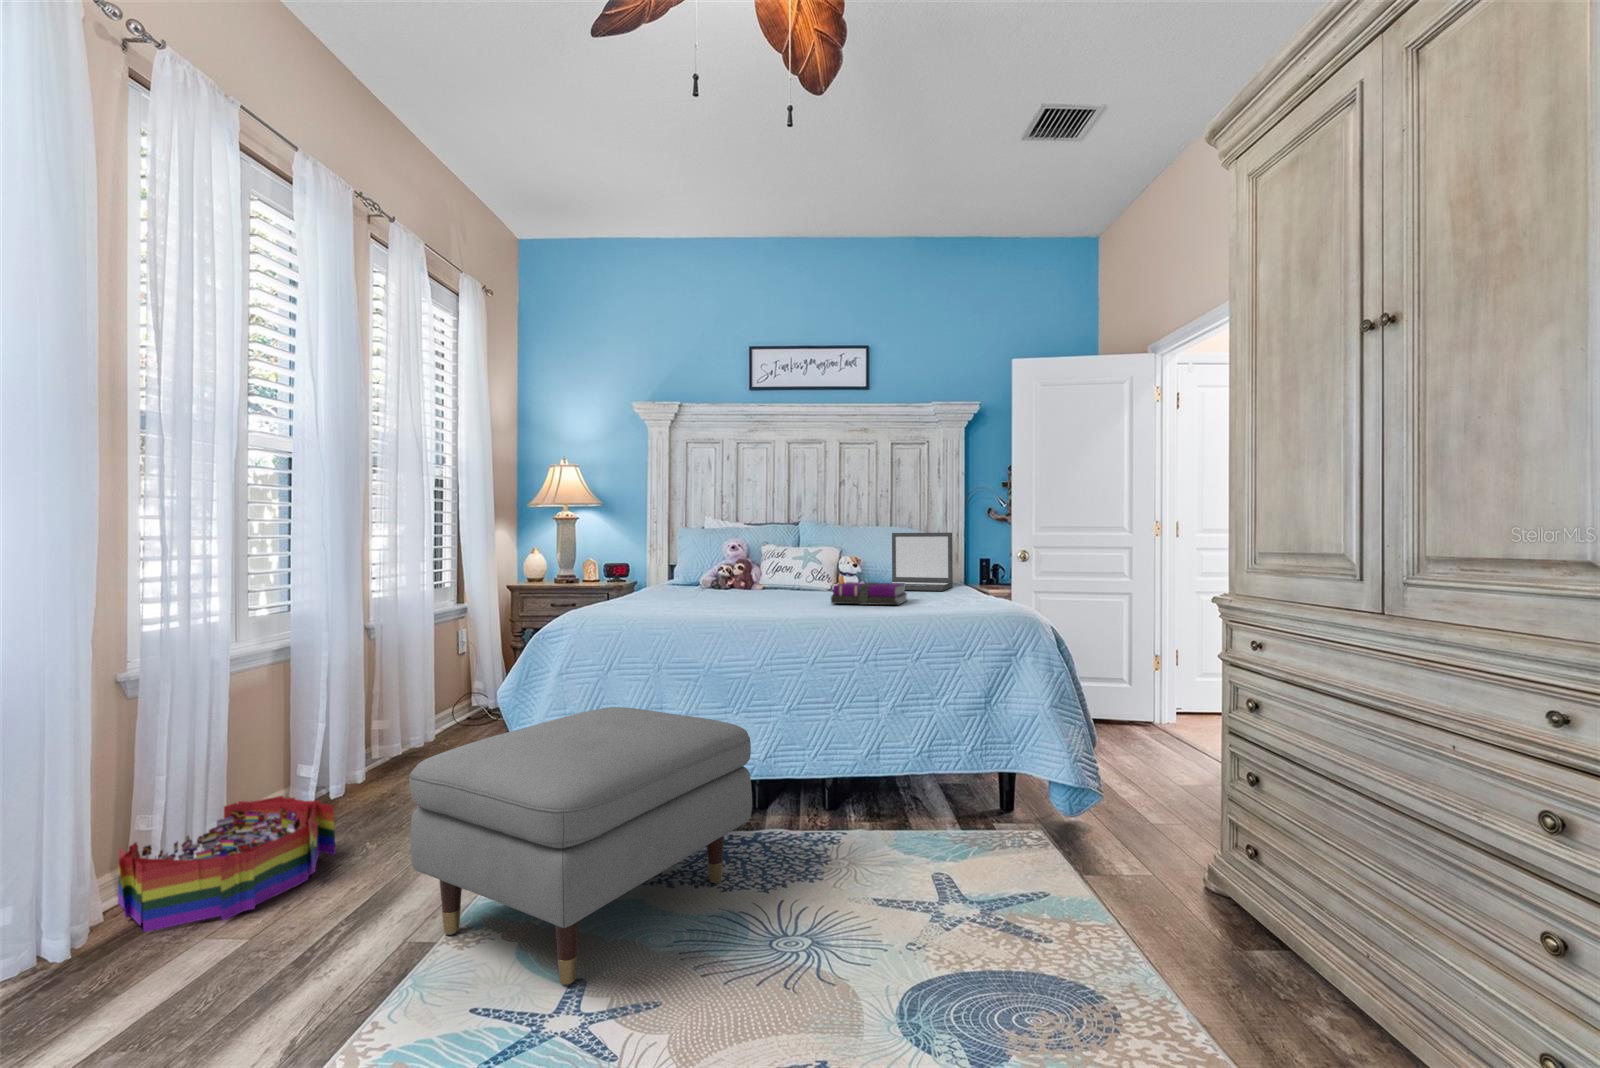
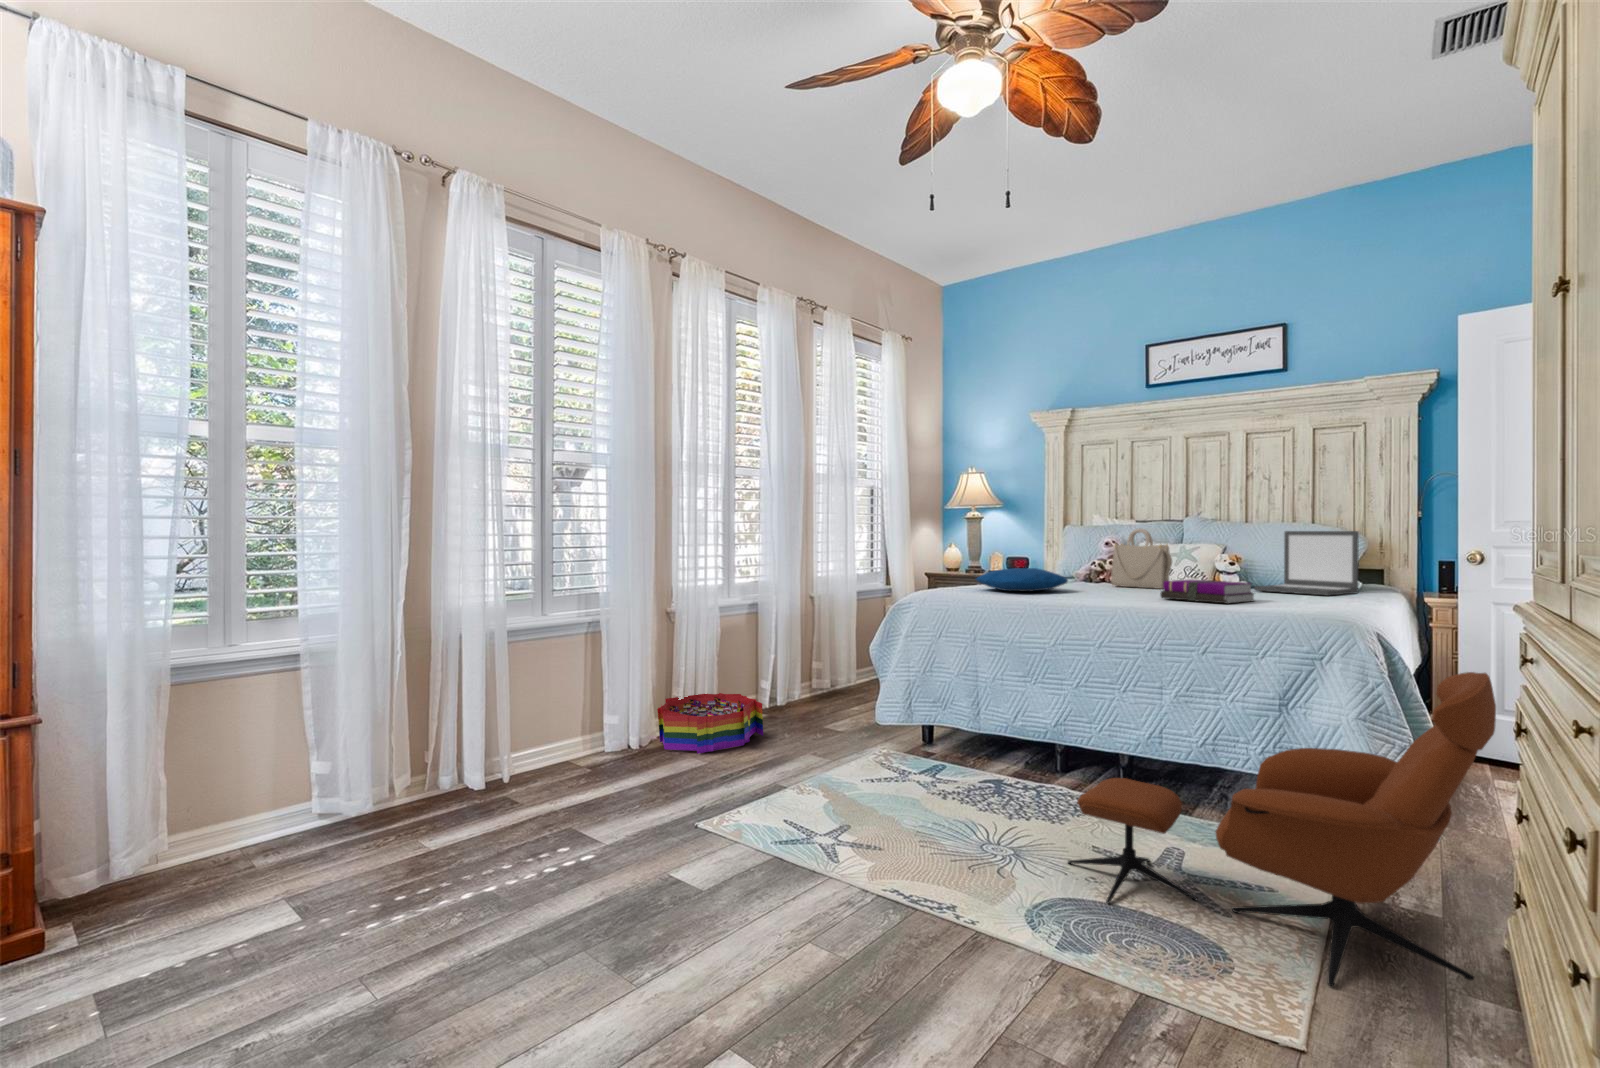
handbag: none [748,531,807,592] -> present [1111,528,1172,589]
pillow: none [618,577,723,605] -> present [976,568,1068,591]
lounge chair: none [868,660,1281,1000] -> present [1068,672,1496,986]
ottoman: present [409,707,752,985] -> none [776,661,1012,826]

